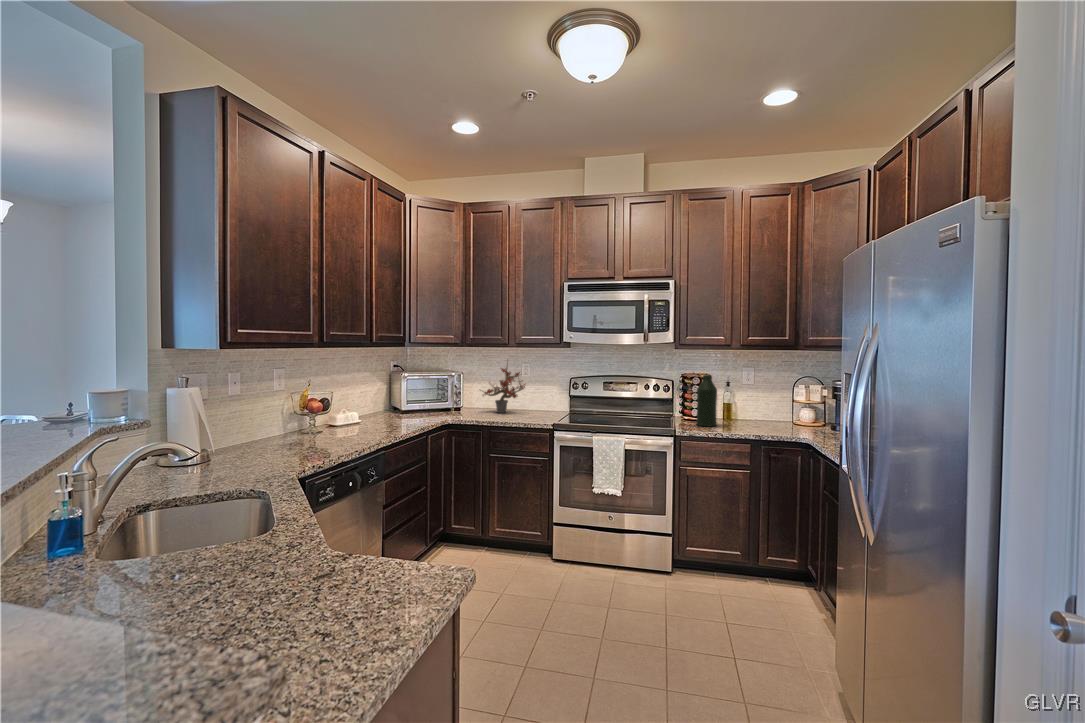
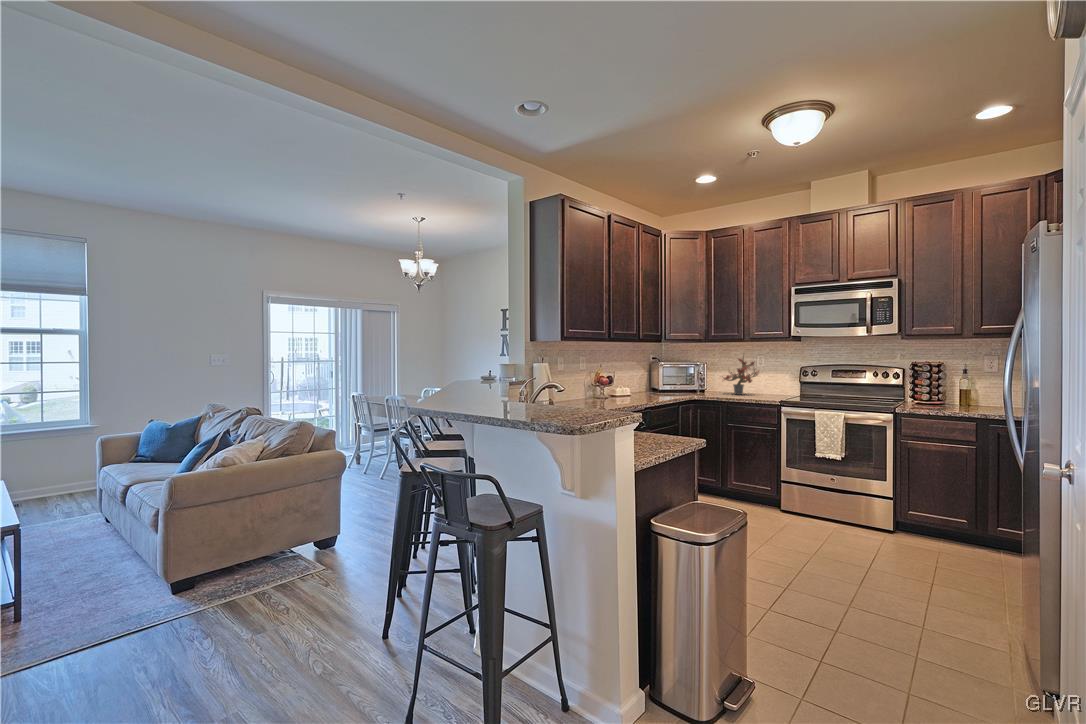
bottle: present [697,375,717,426] -> none [923,361,945,407]

